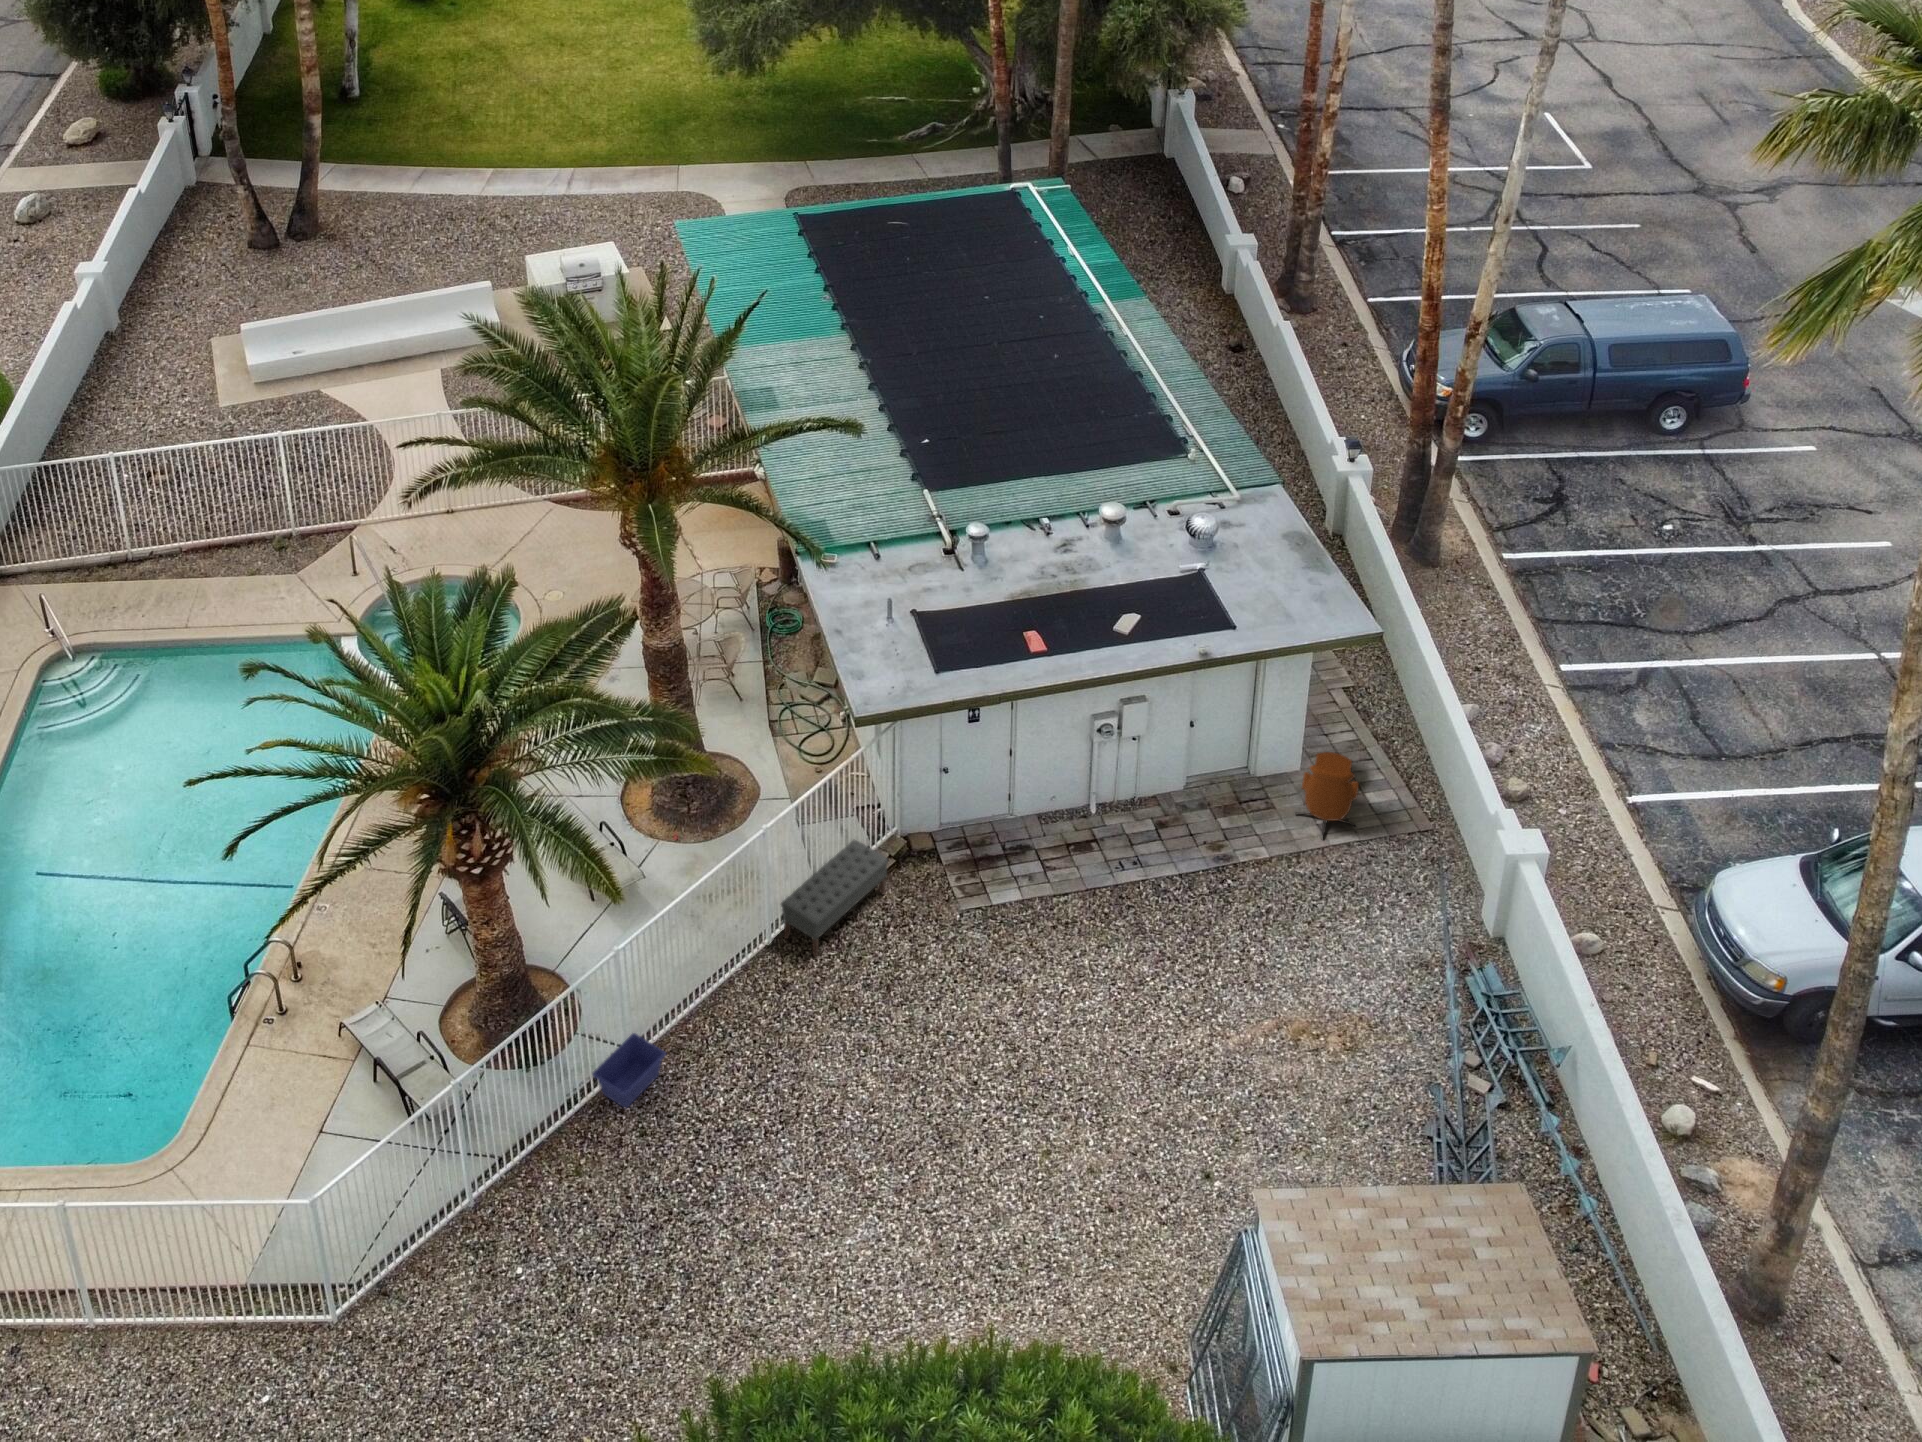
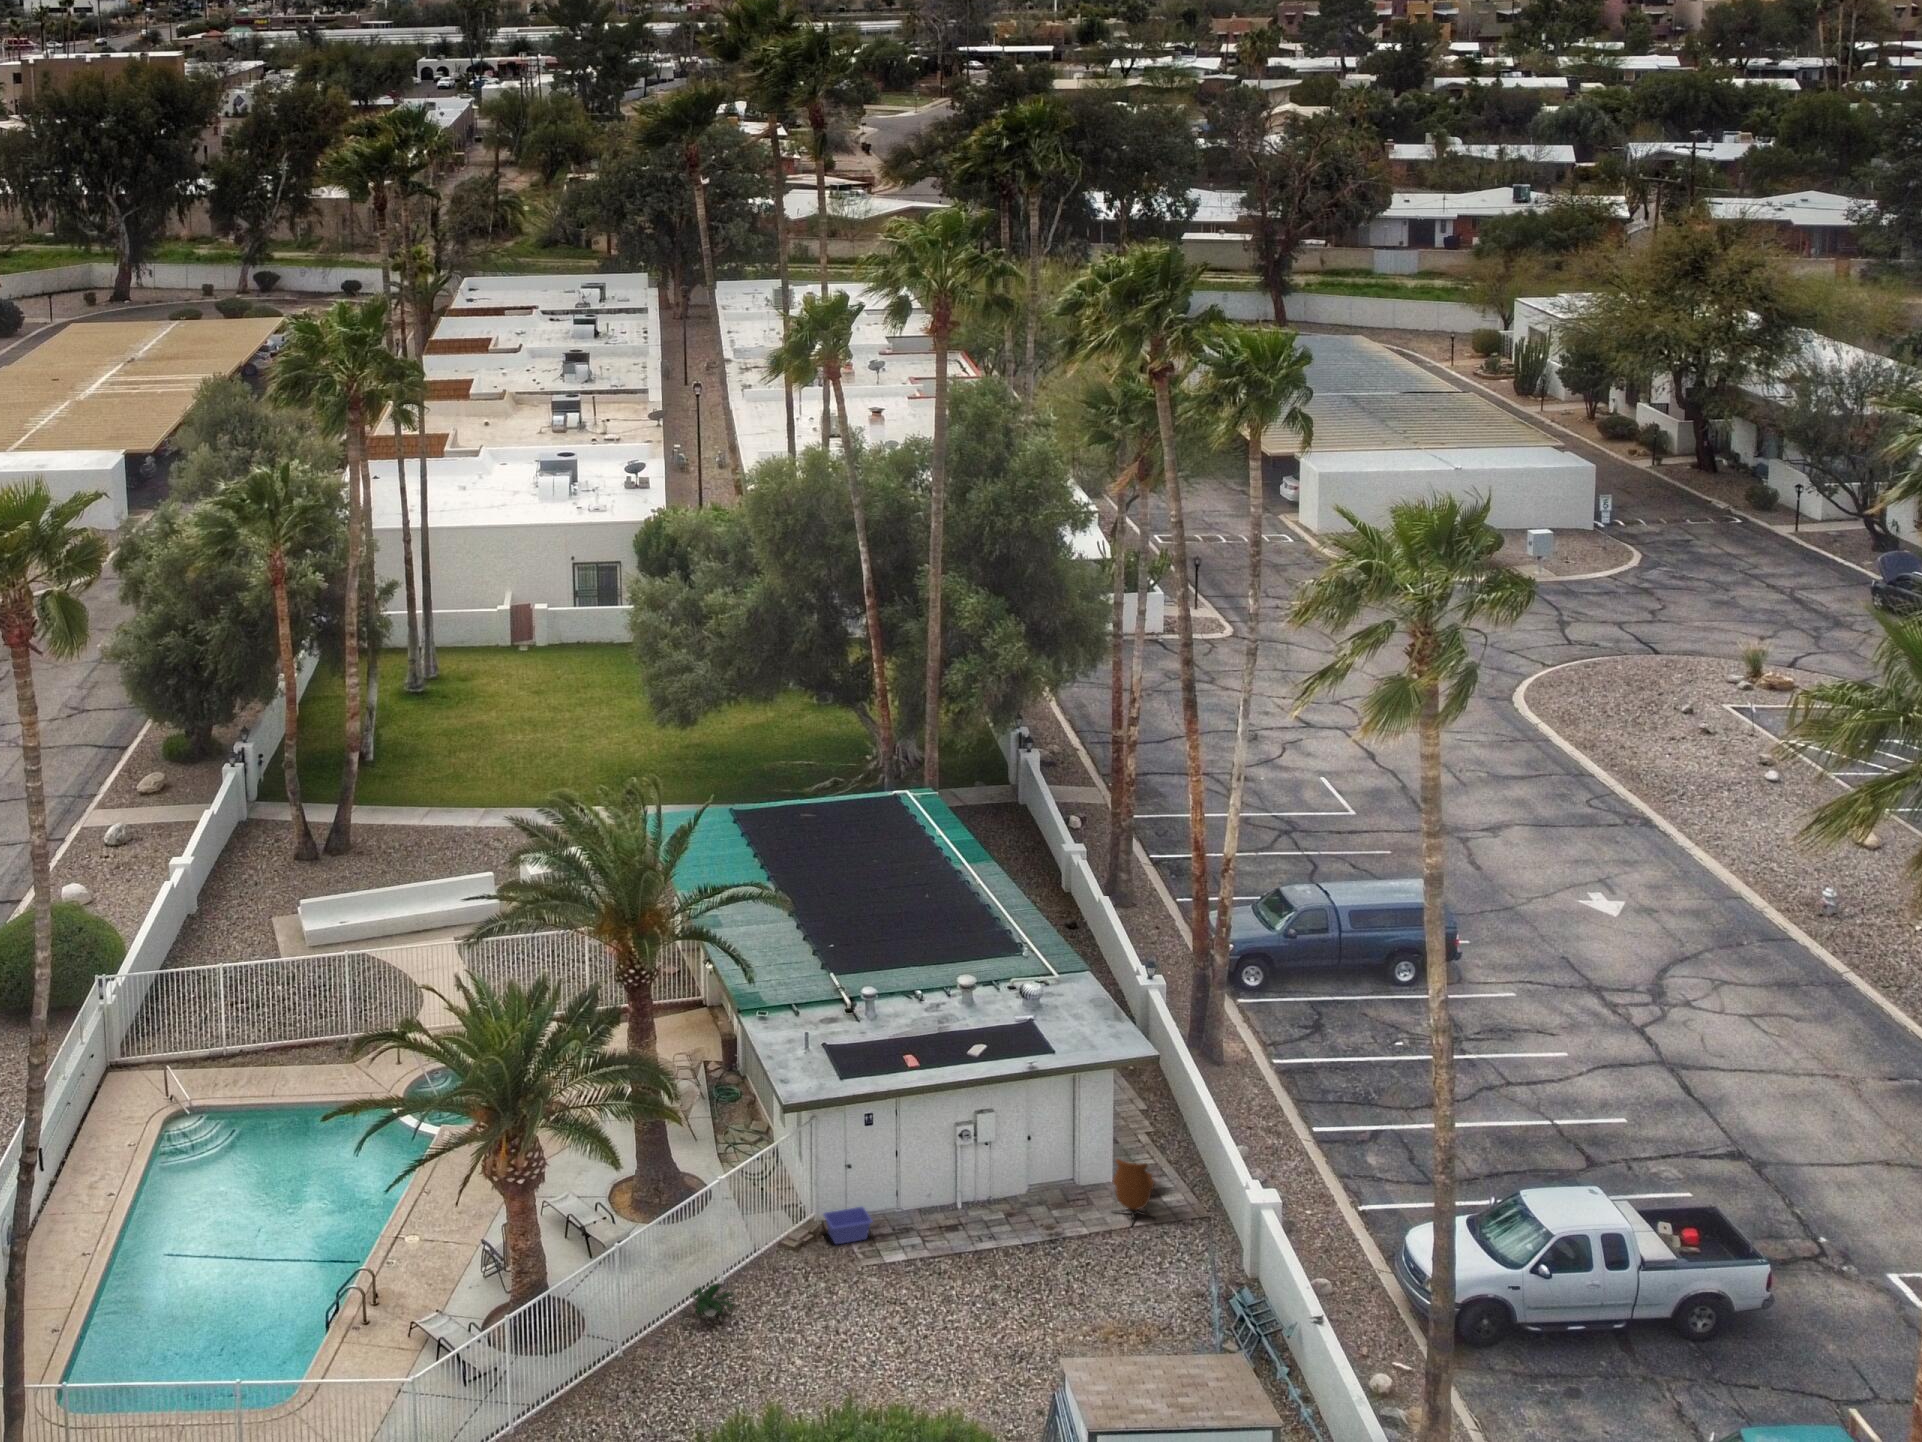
bench: present [781,839,888,957] -> none [729,1217,808,1298]
potted plant: none [727,945,791,998] -> present [692,1283,734,1317]
storage bin: present [592,1033,666,1108] -> present [823,1207,872,1244]

